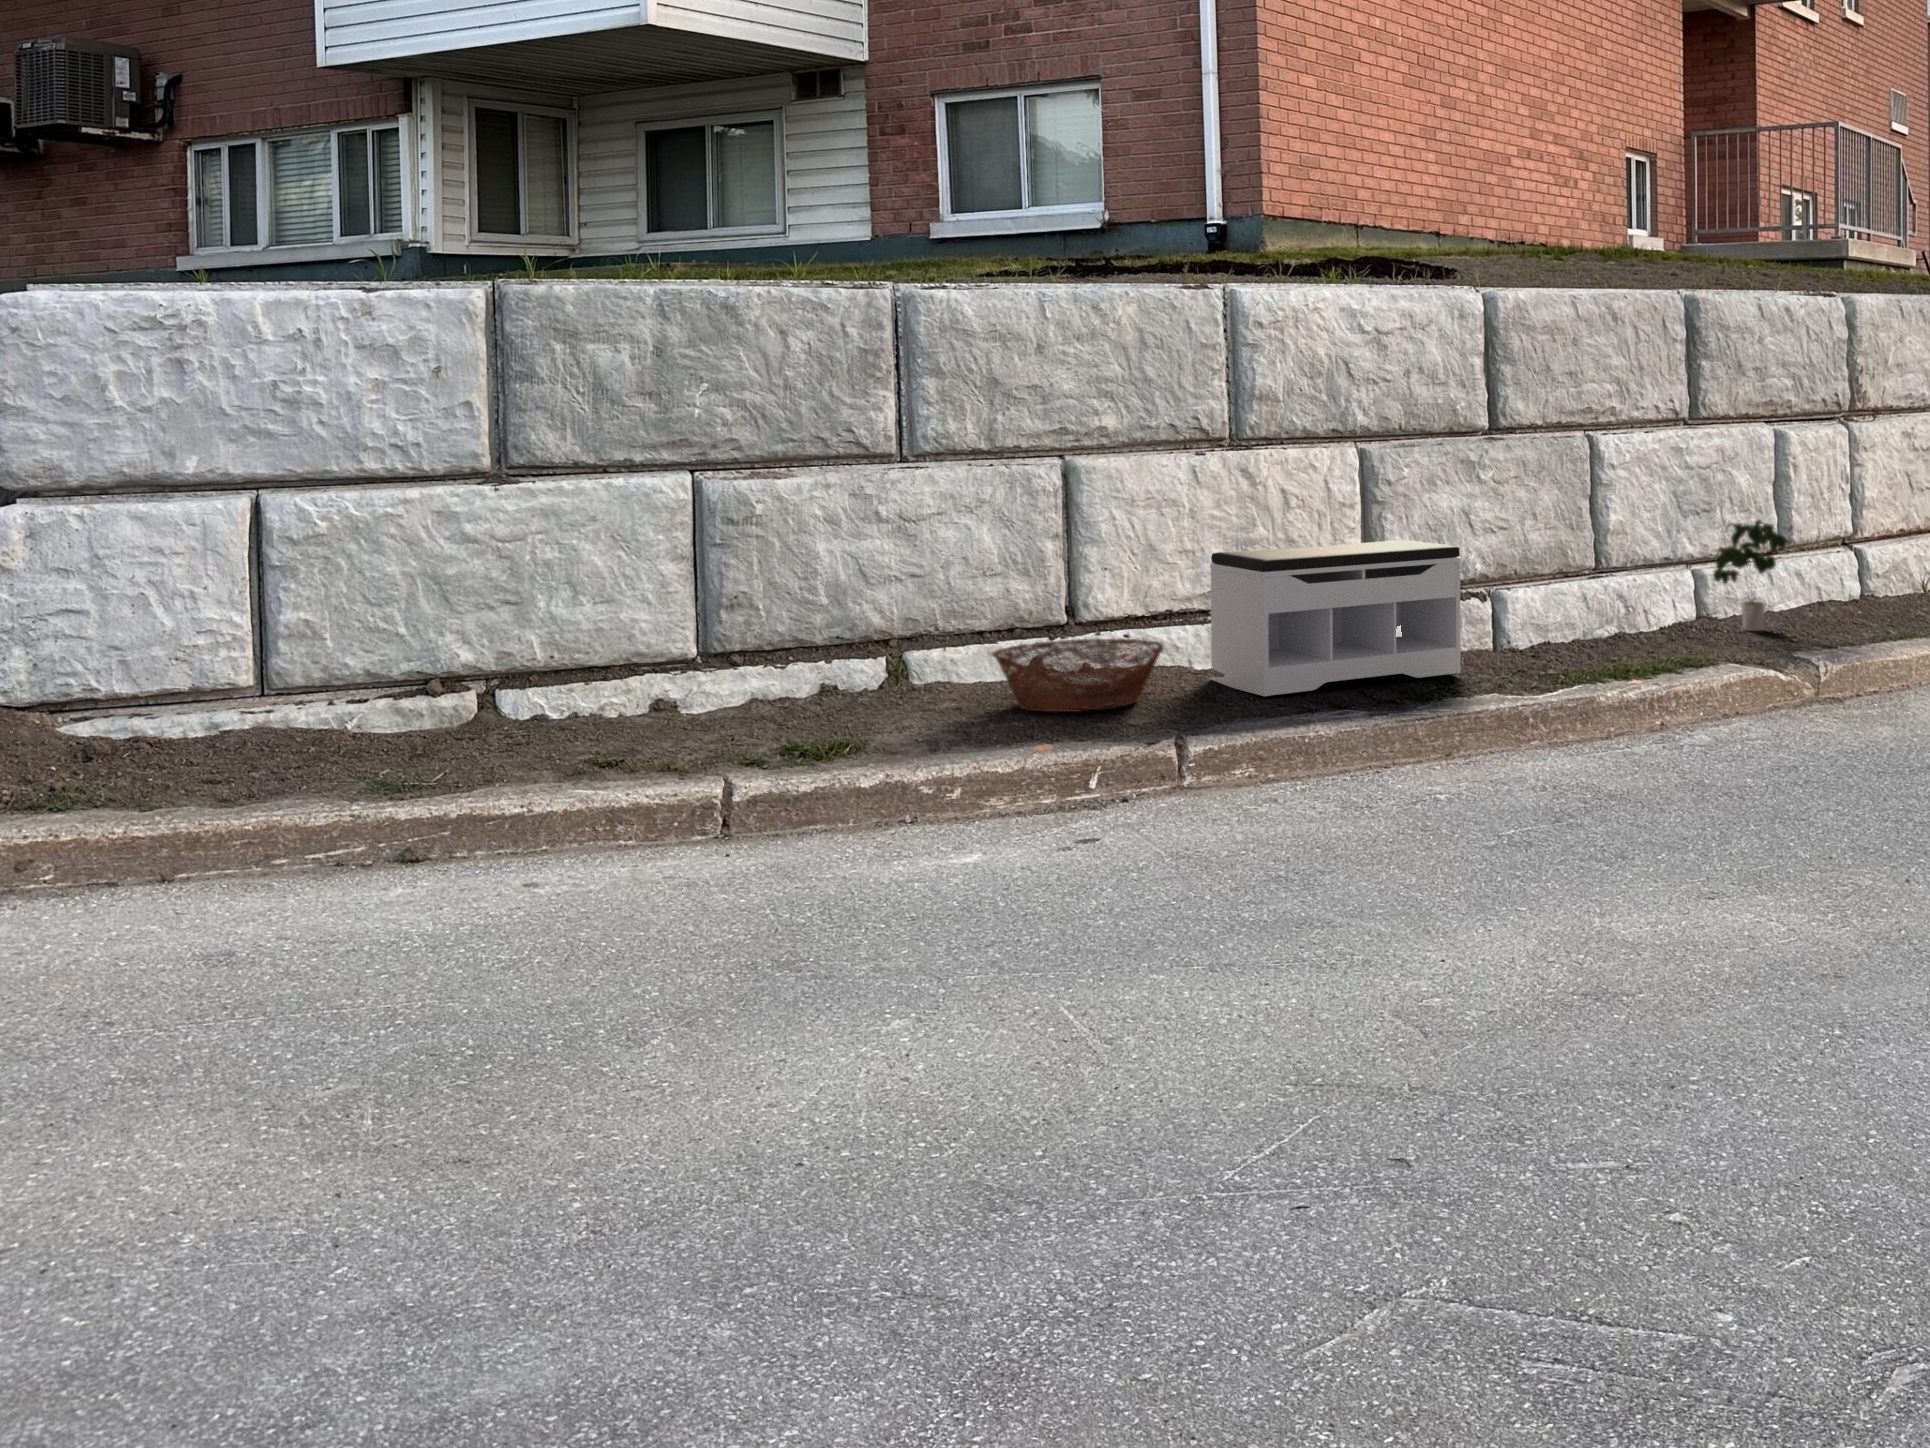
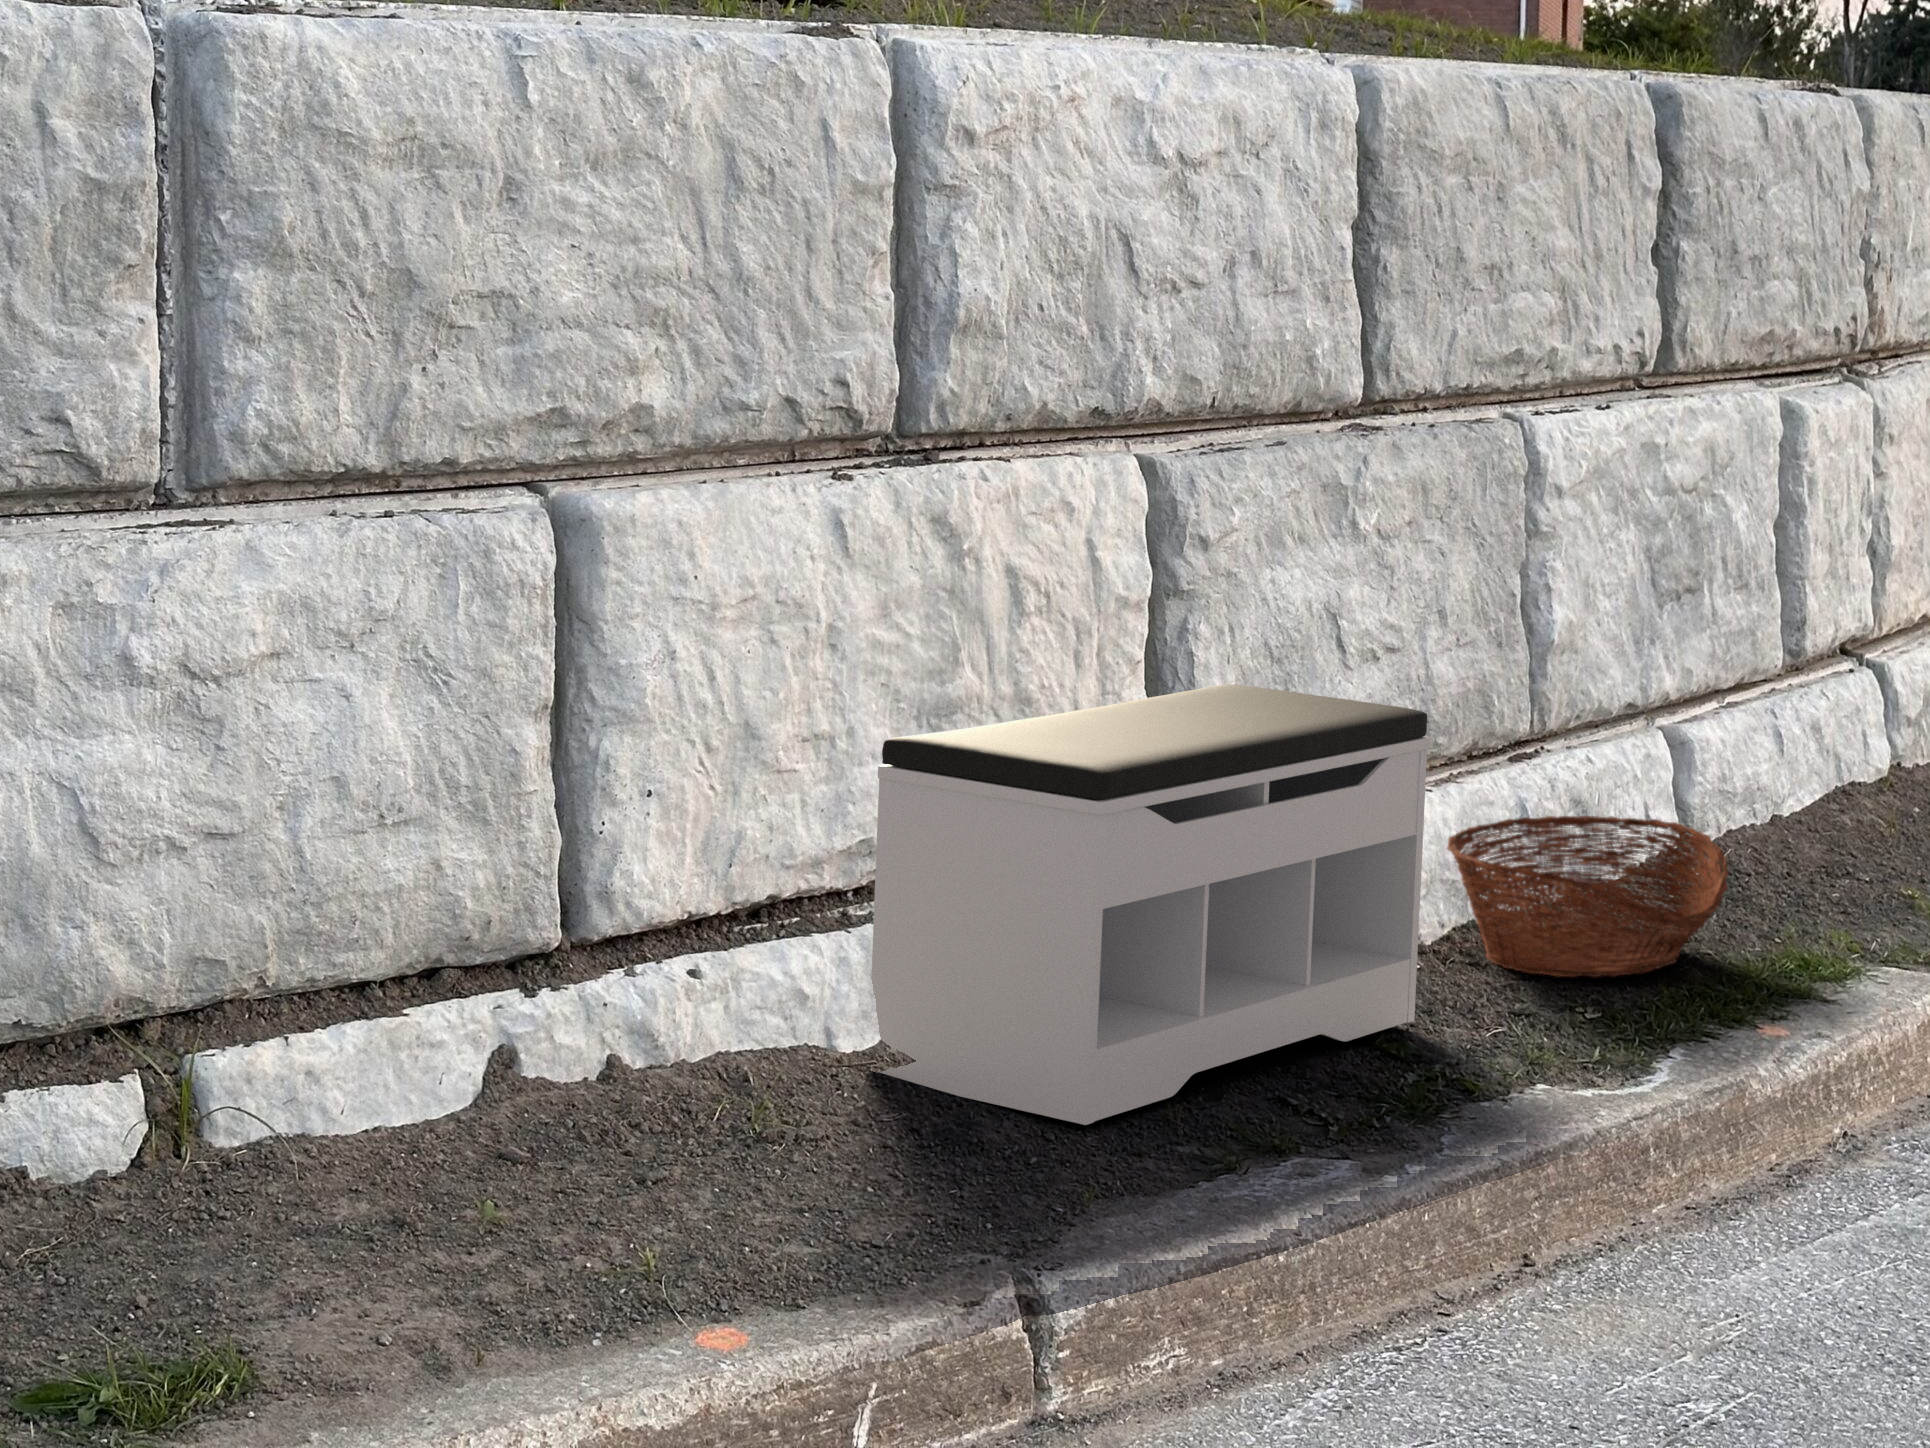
potted plant: present [1713,520,1787,631] -> none [1723,609,1846,863]
basket: present [992,639,1164,712] -> present [1447,816,1728,977]

